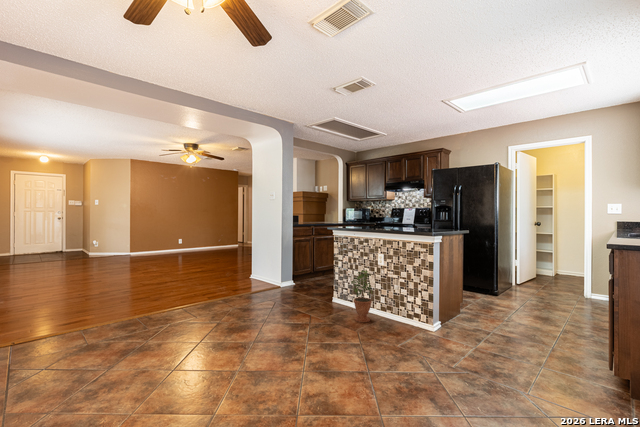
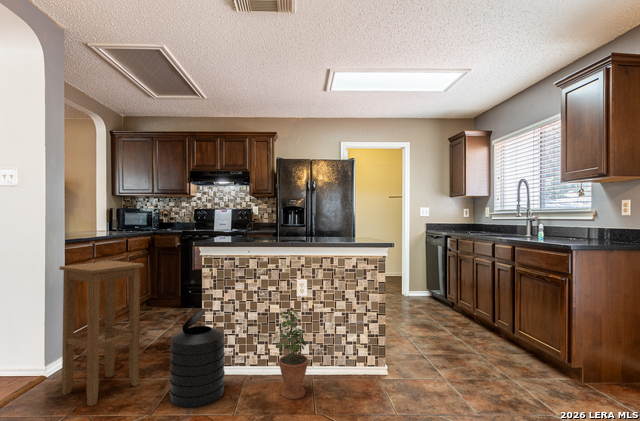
stool: none [278,235,308,300] -> present [60,261,144,406]
trash can: none [307,262,335,312] -> present [169,309,225,408]

